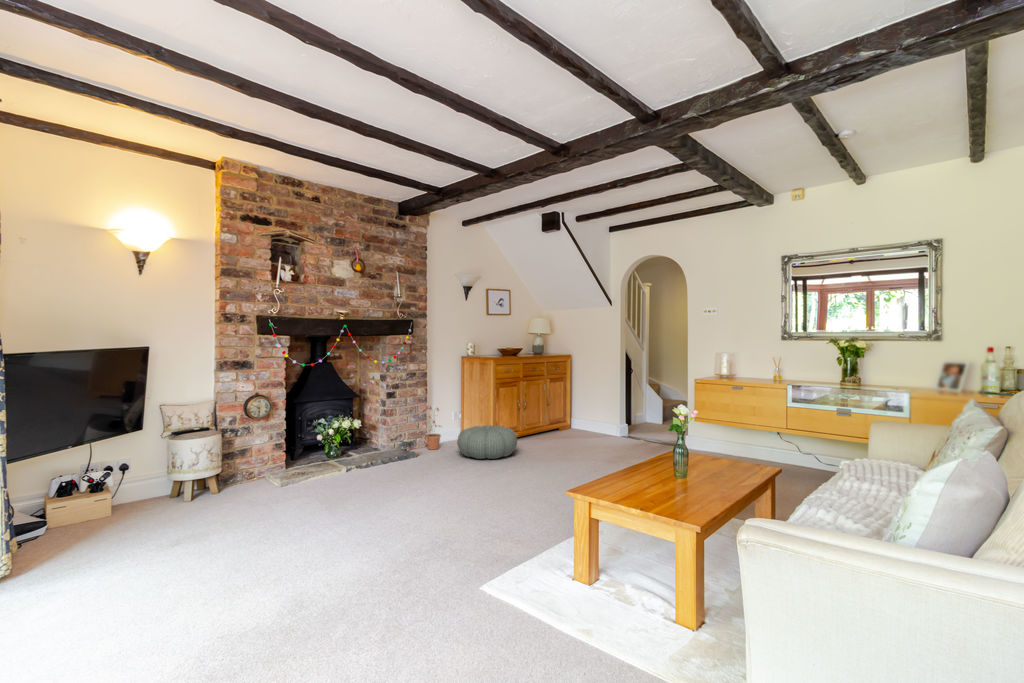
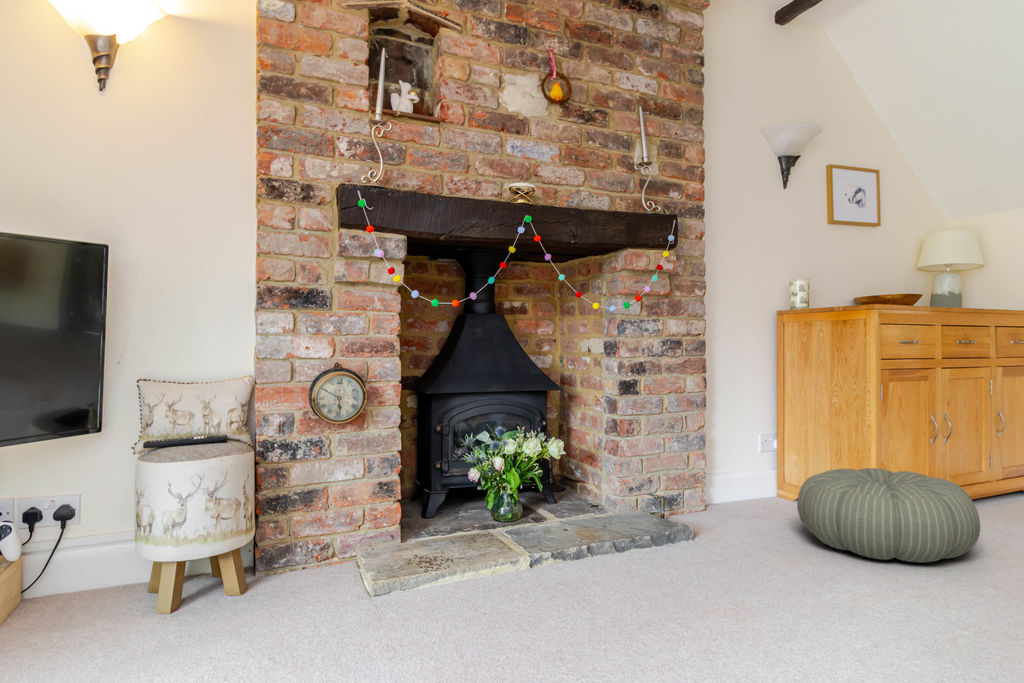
potted plant: present [420,407,441,450] -> none [692,414,750,518]

